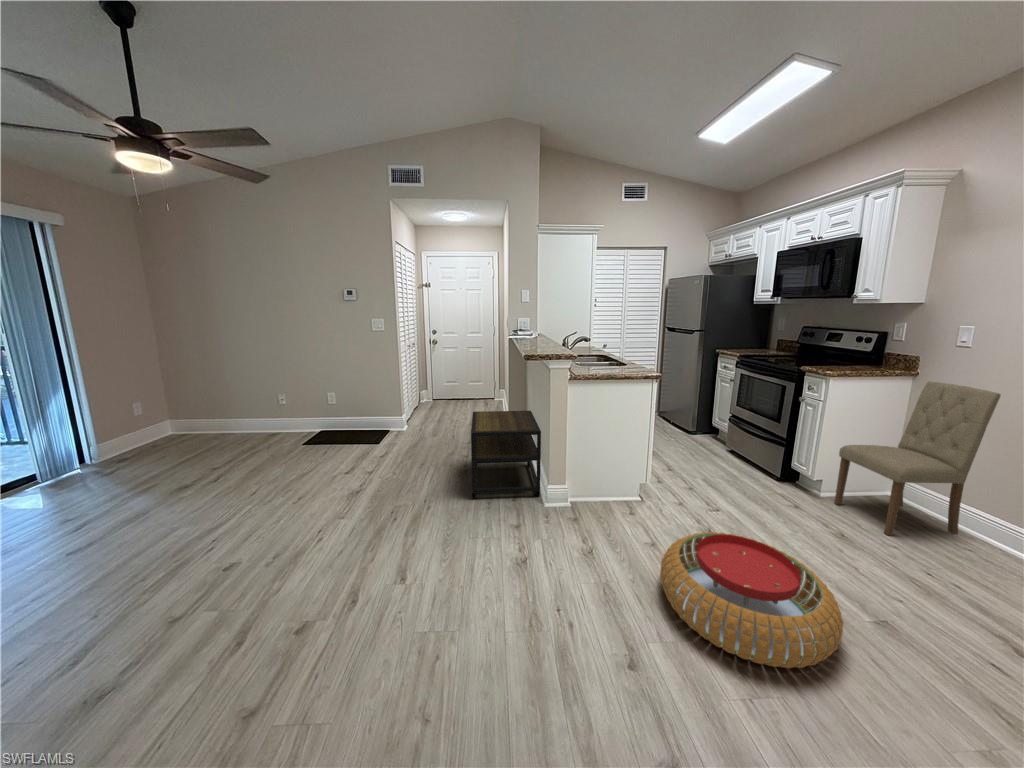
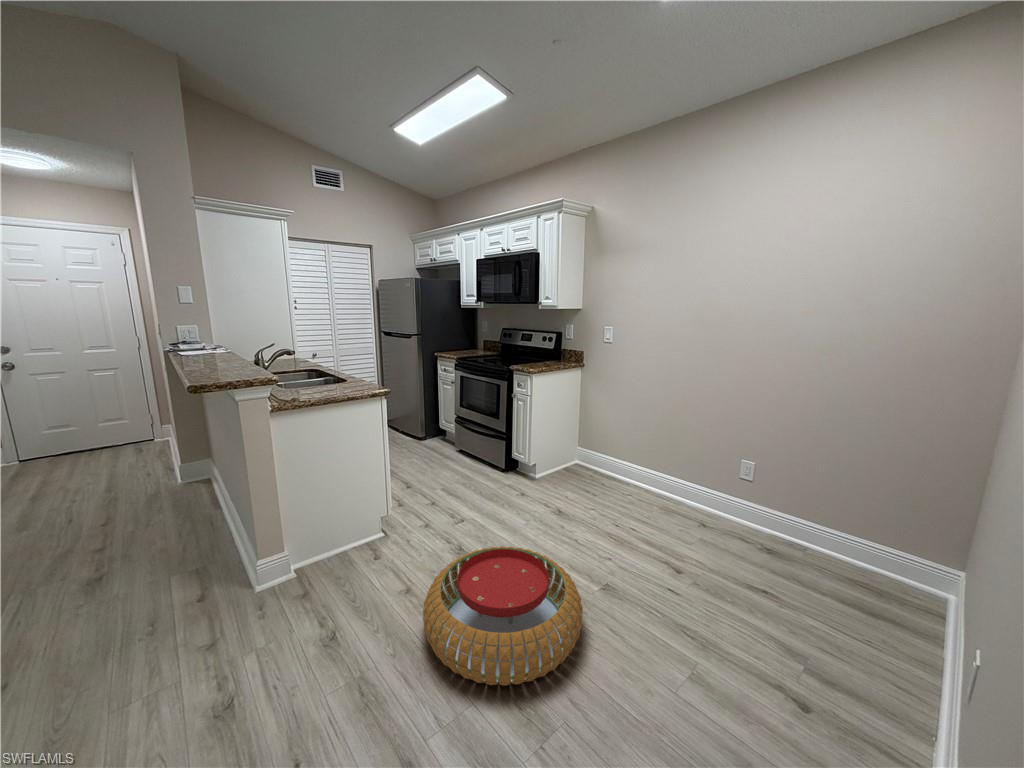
dining chair: present [835,381,1001,536] -> none [545,371,627,498]
side table: present [471,411,541,498] -> none [89,460,245,634]

